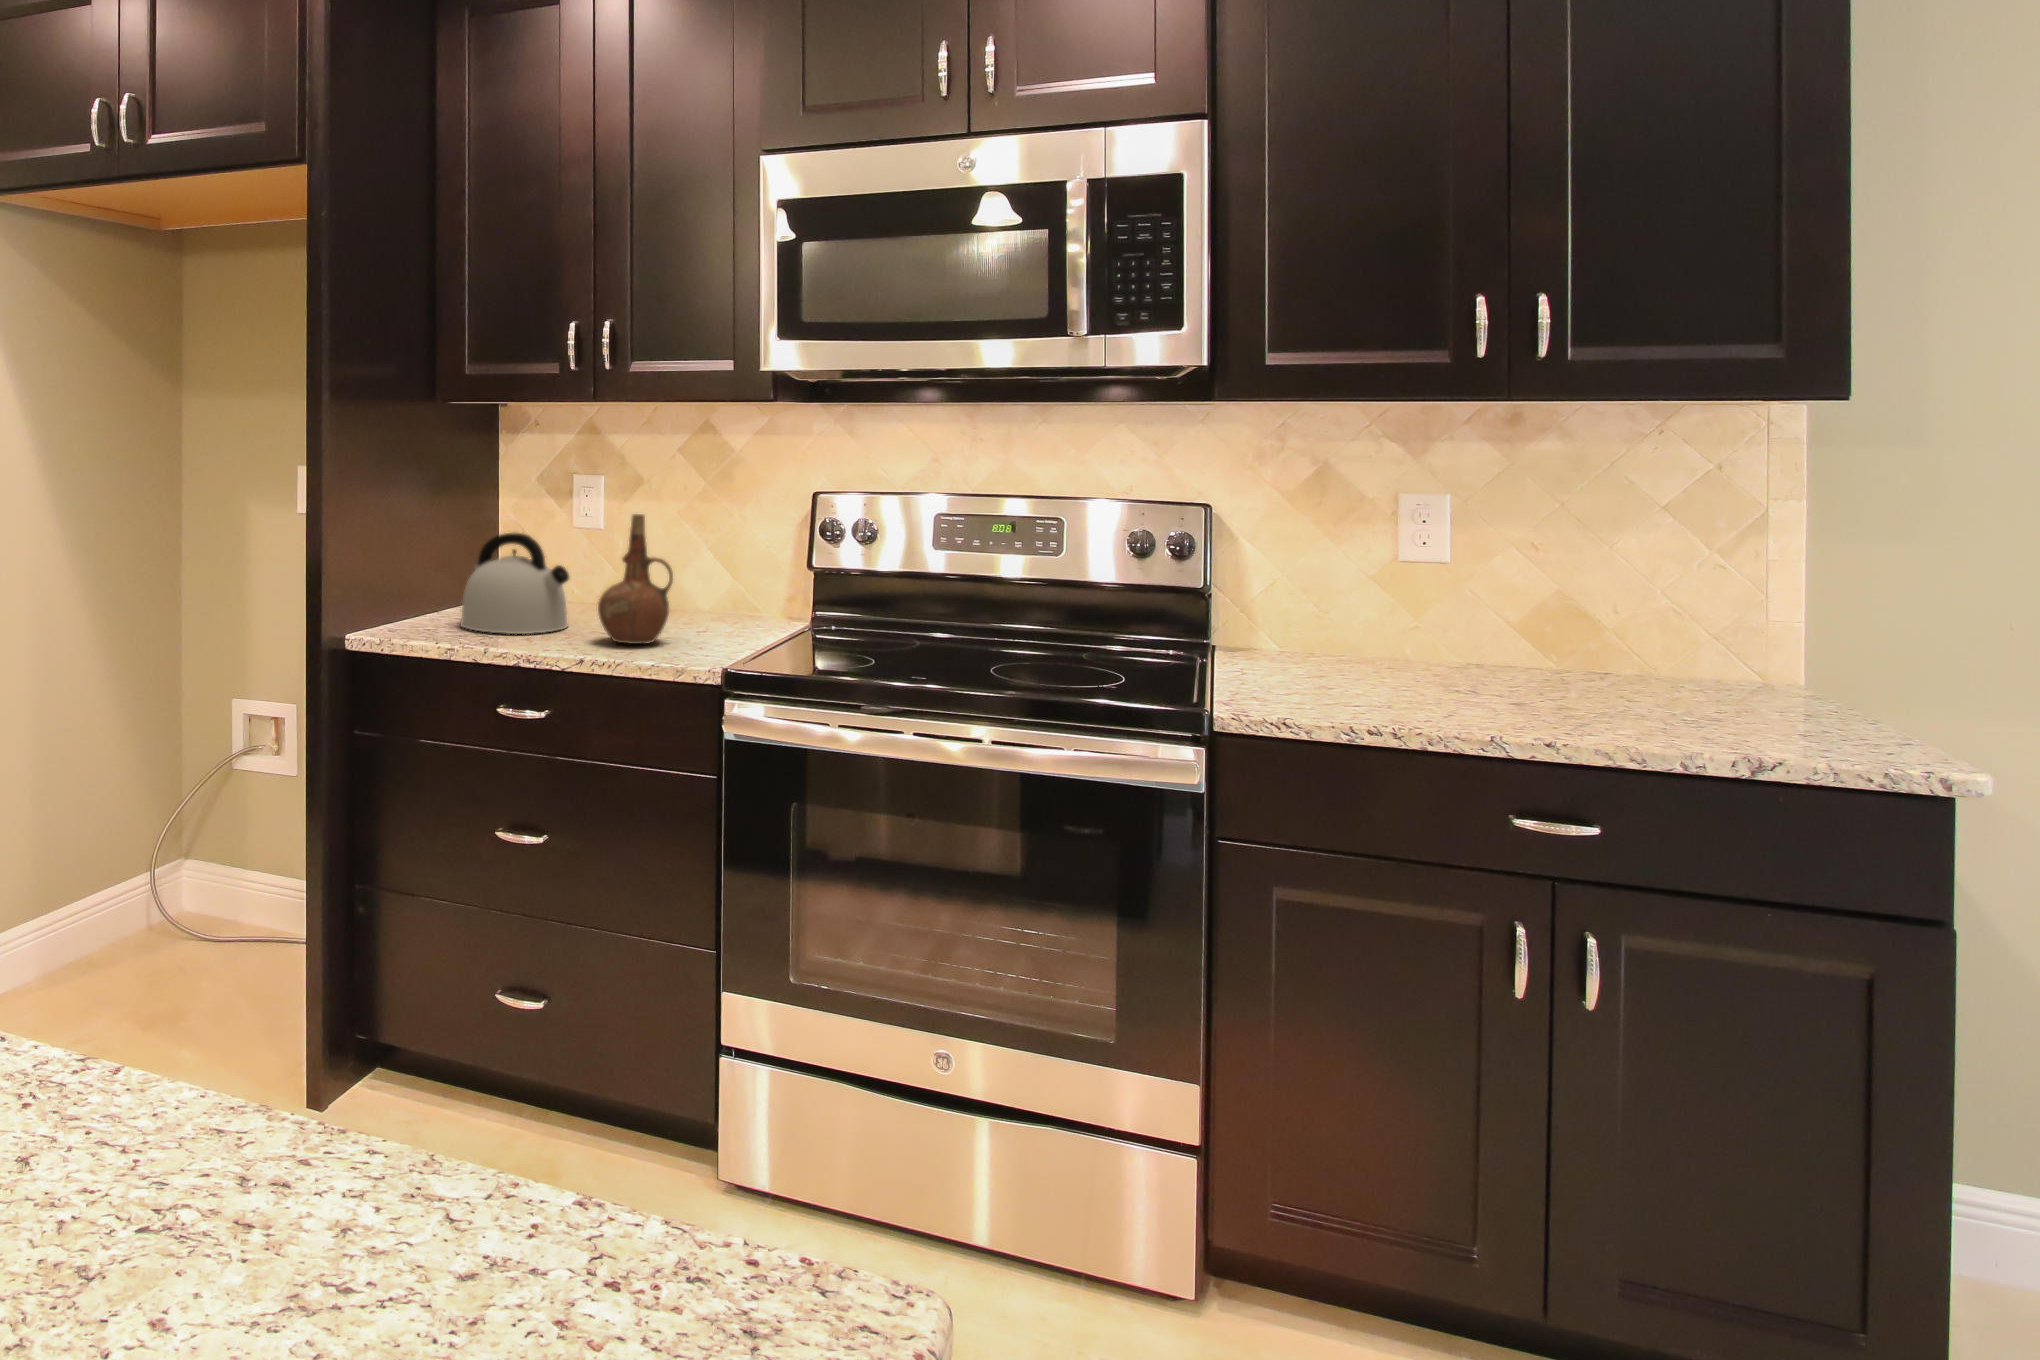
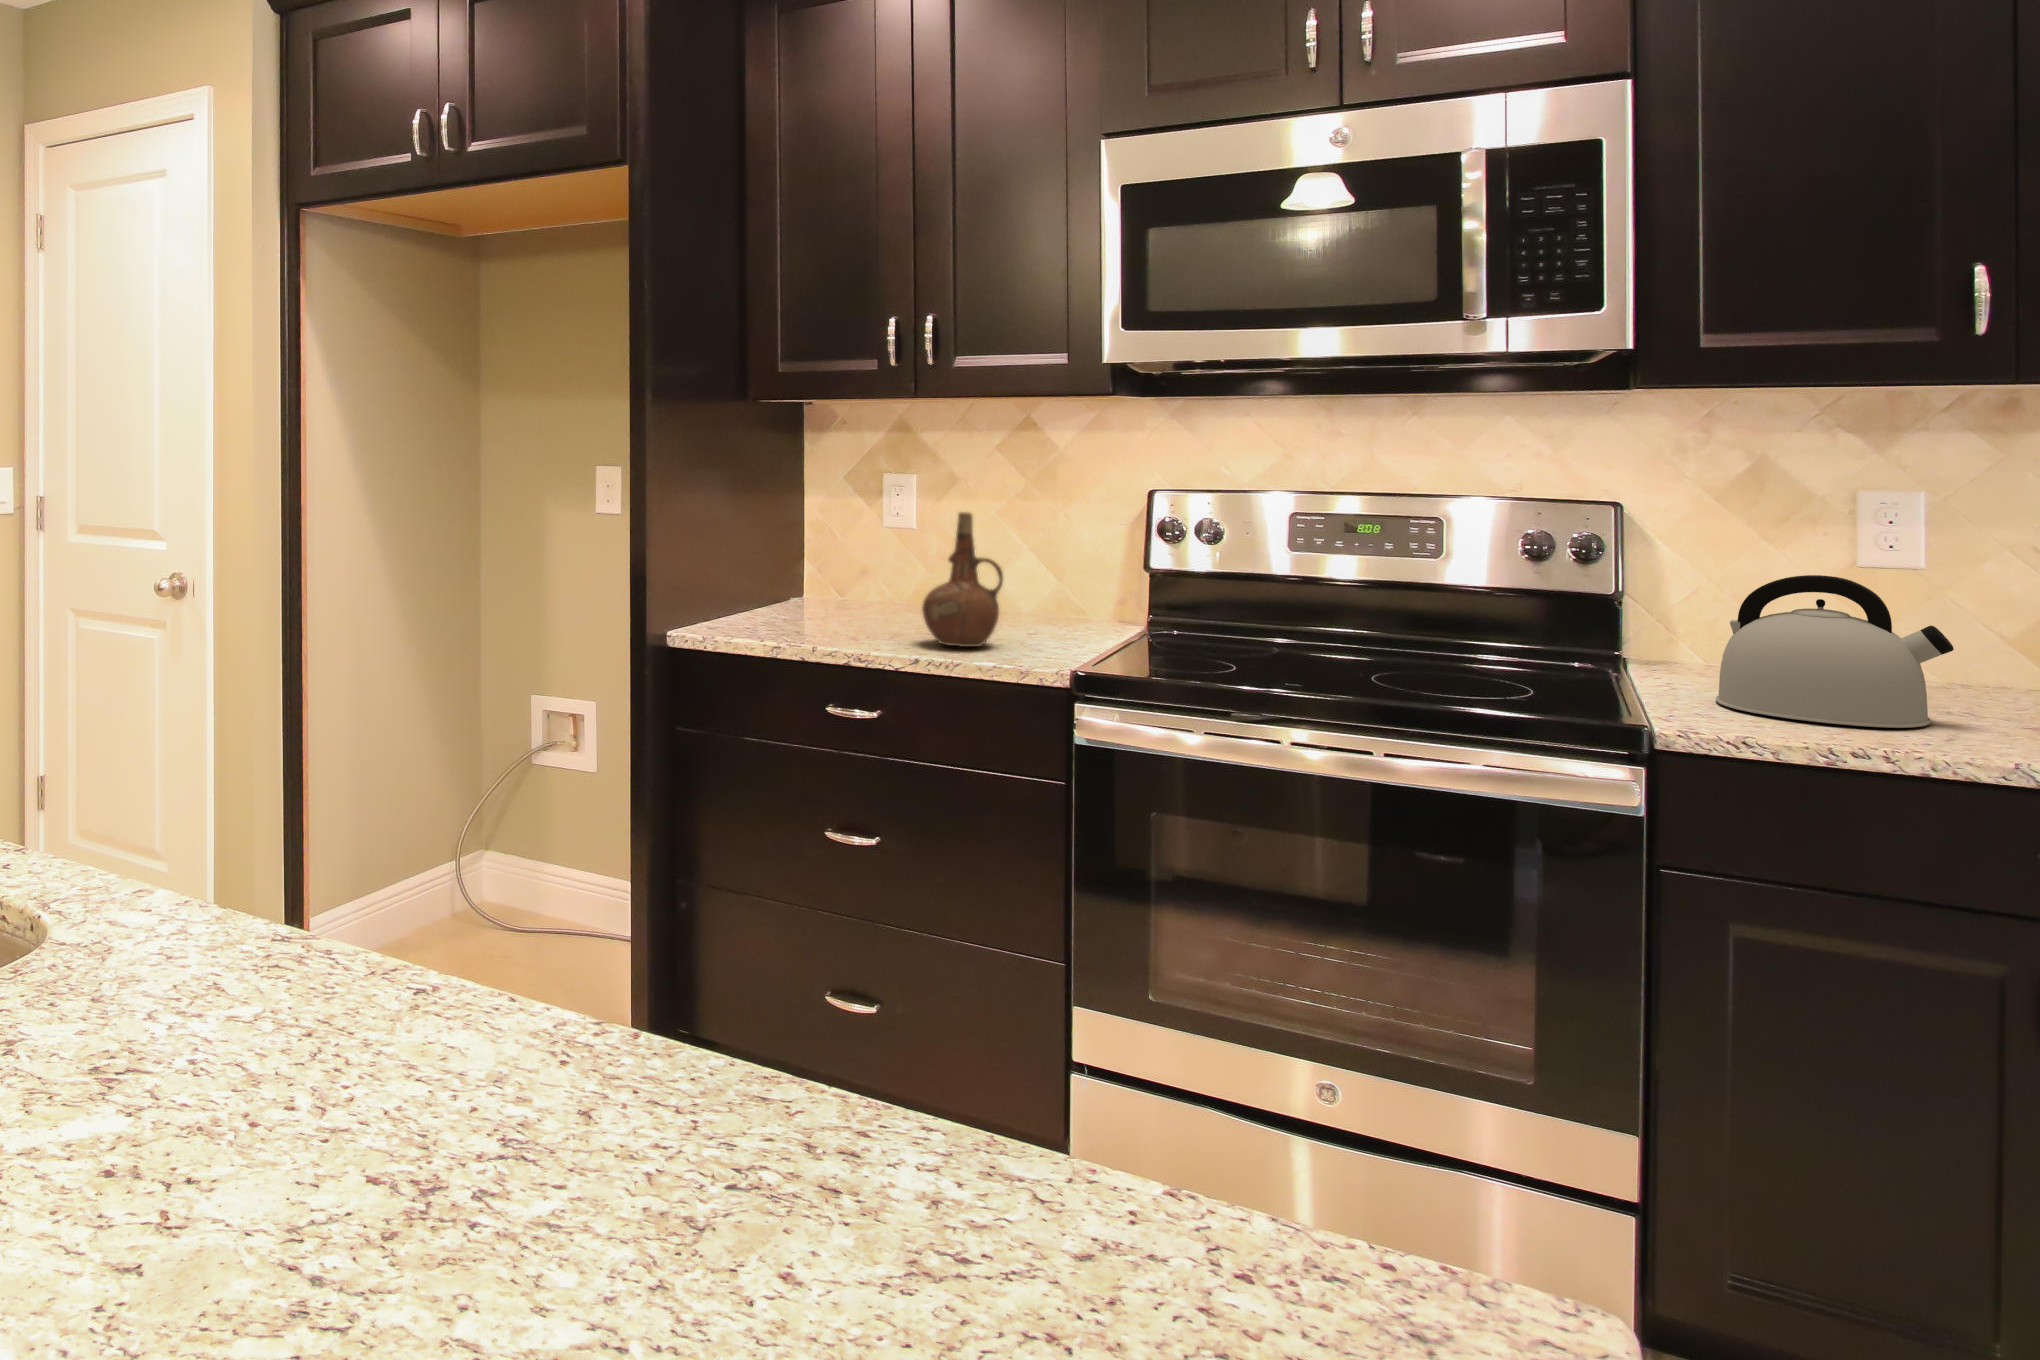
kettle: present [460,533,569,634] -> present [1716,575,1954,728]

